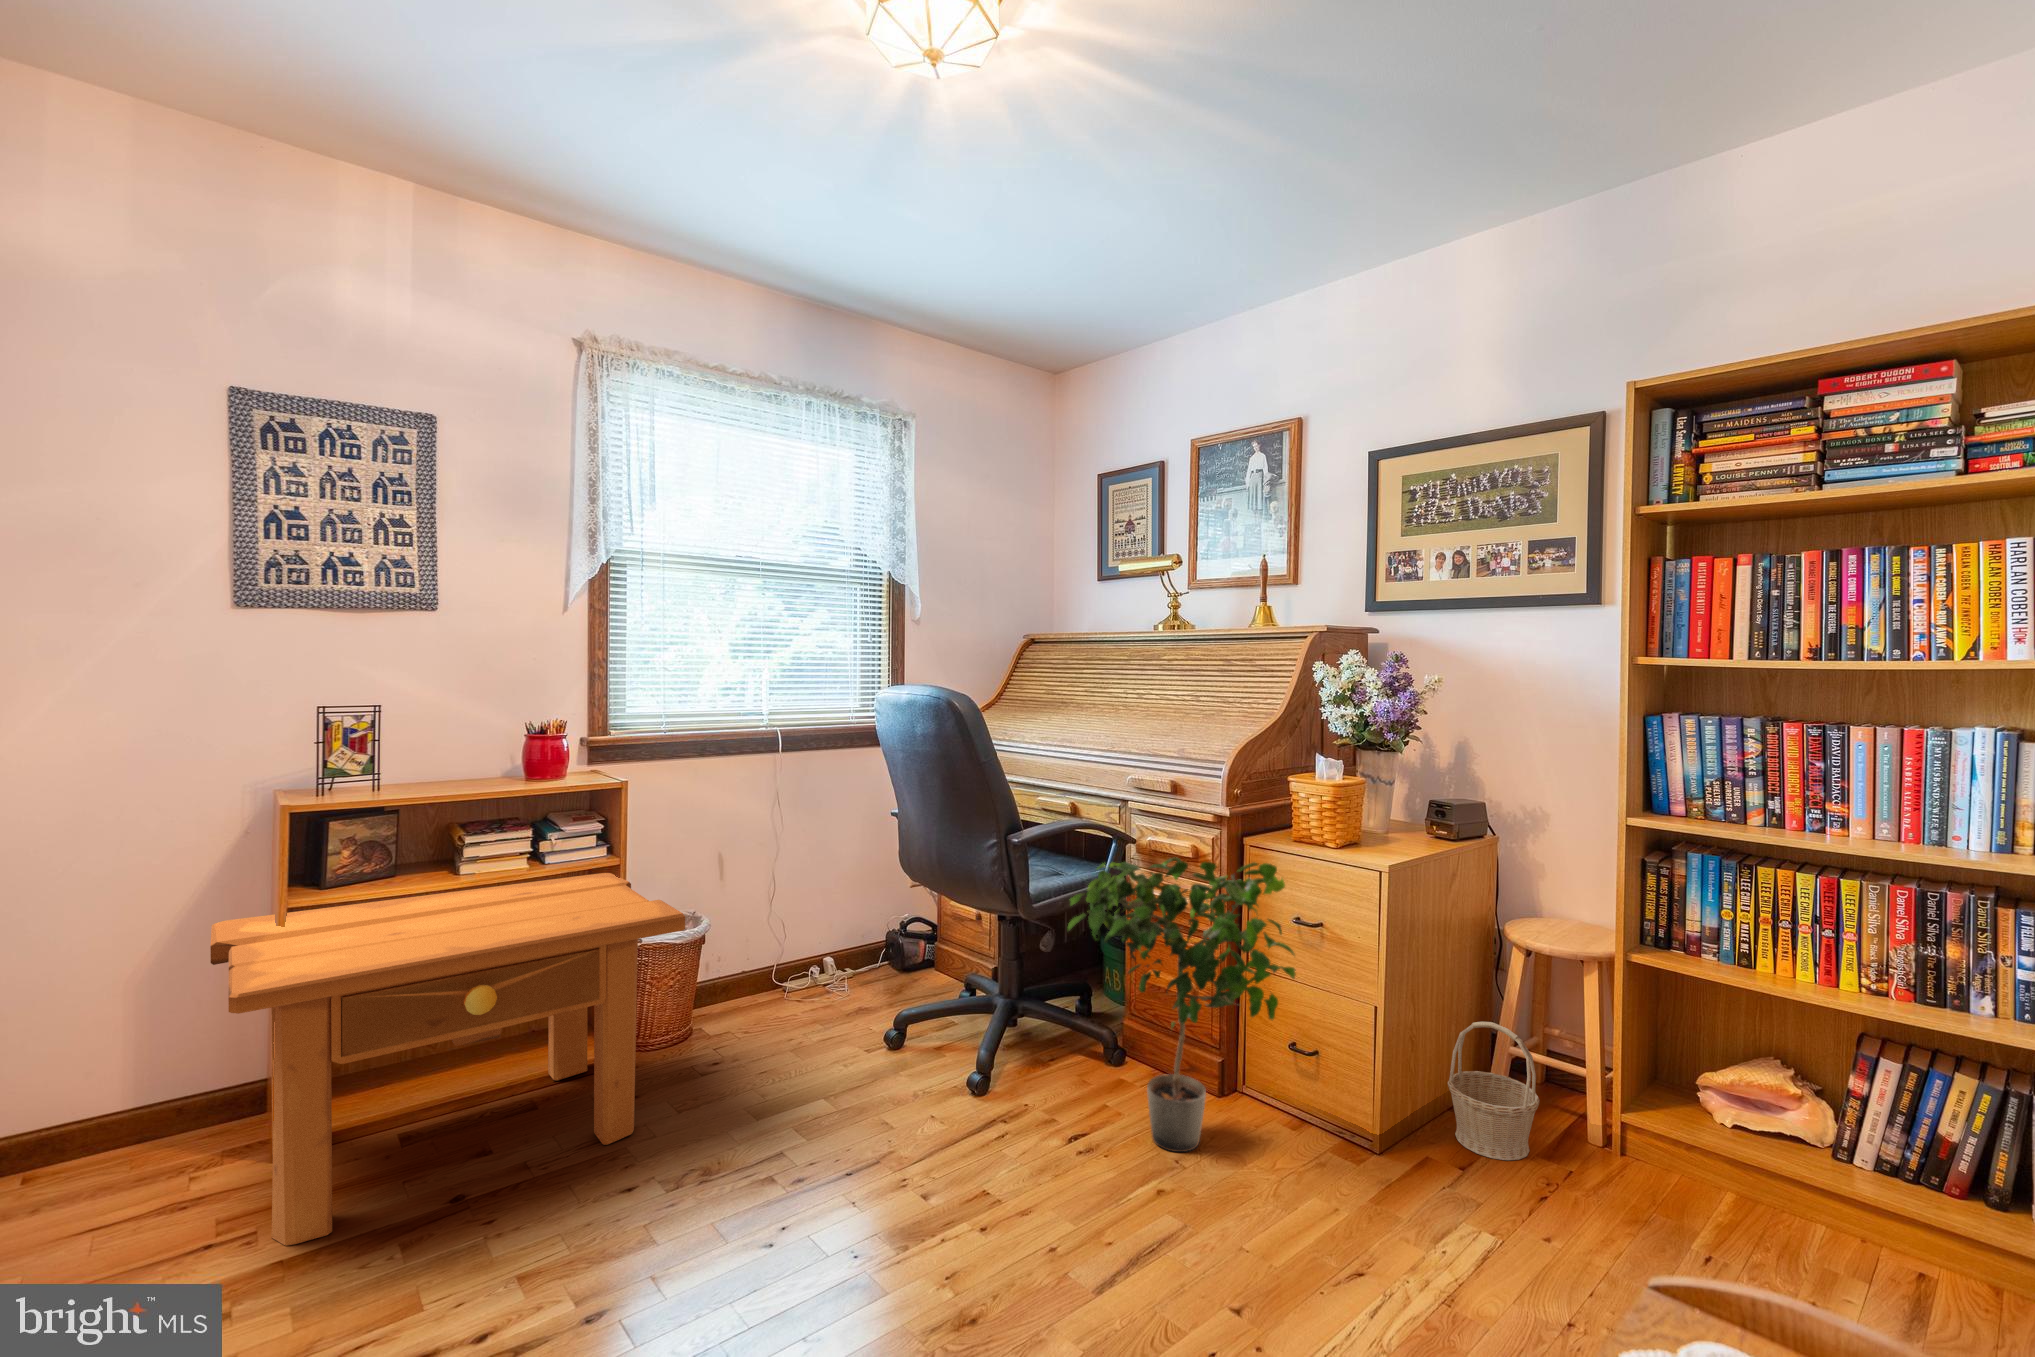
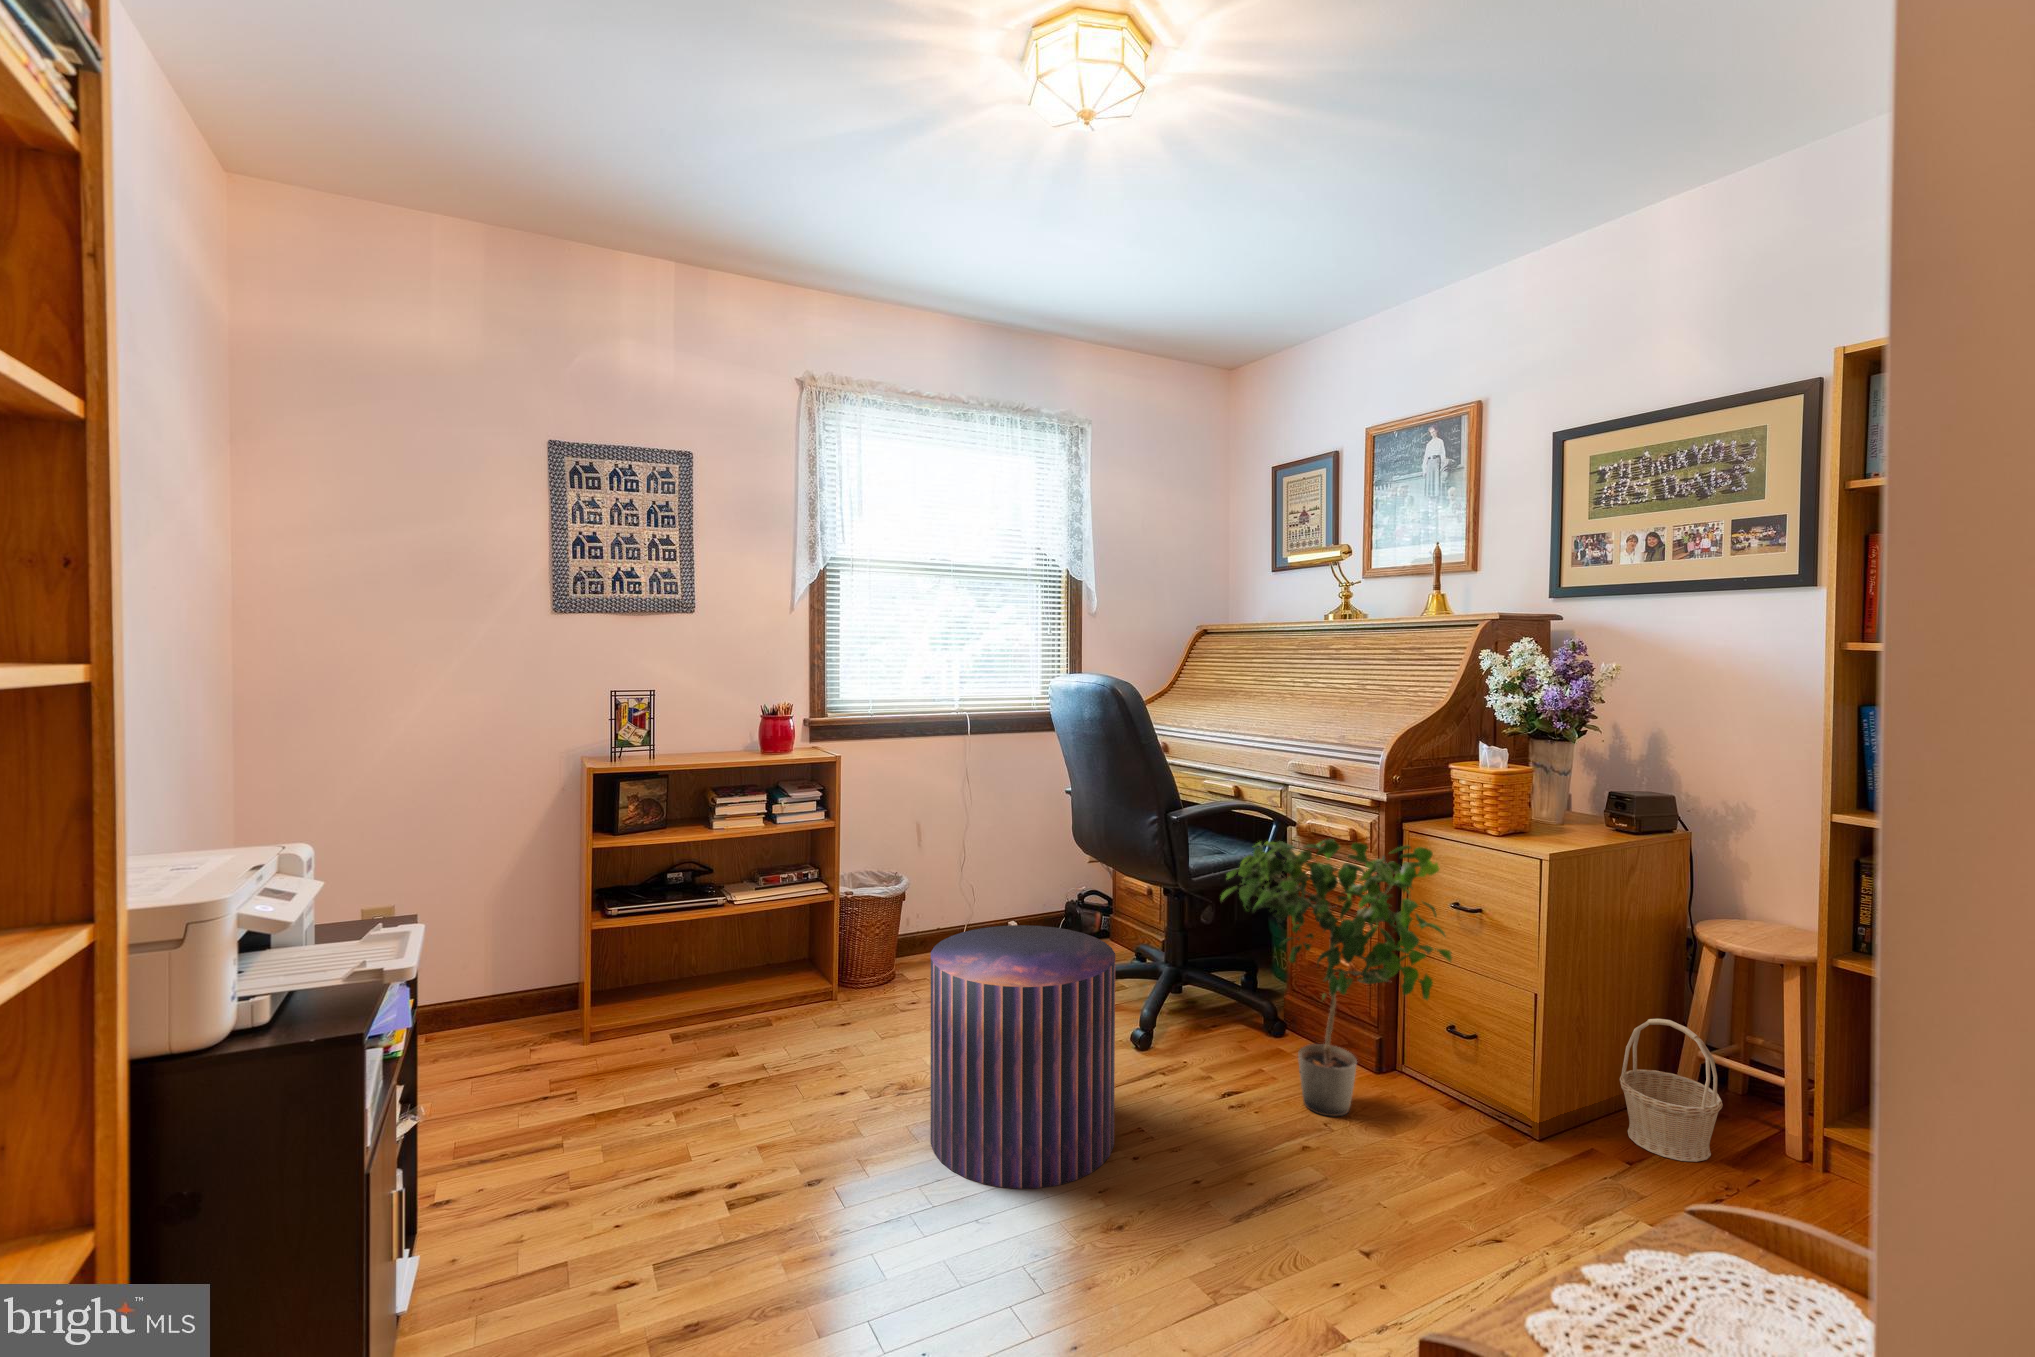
side table: present [210,873,685,1246] -> none [542,834,886,1103]
pouf: none [742,971,960,1291] -> present [930,925,1115,1189]

